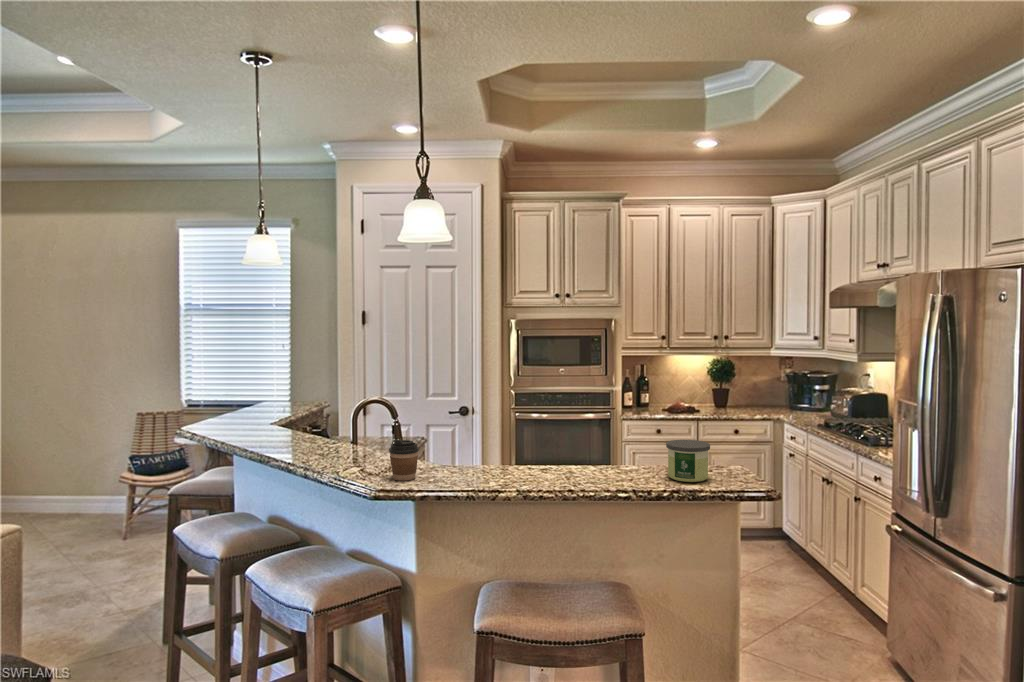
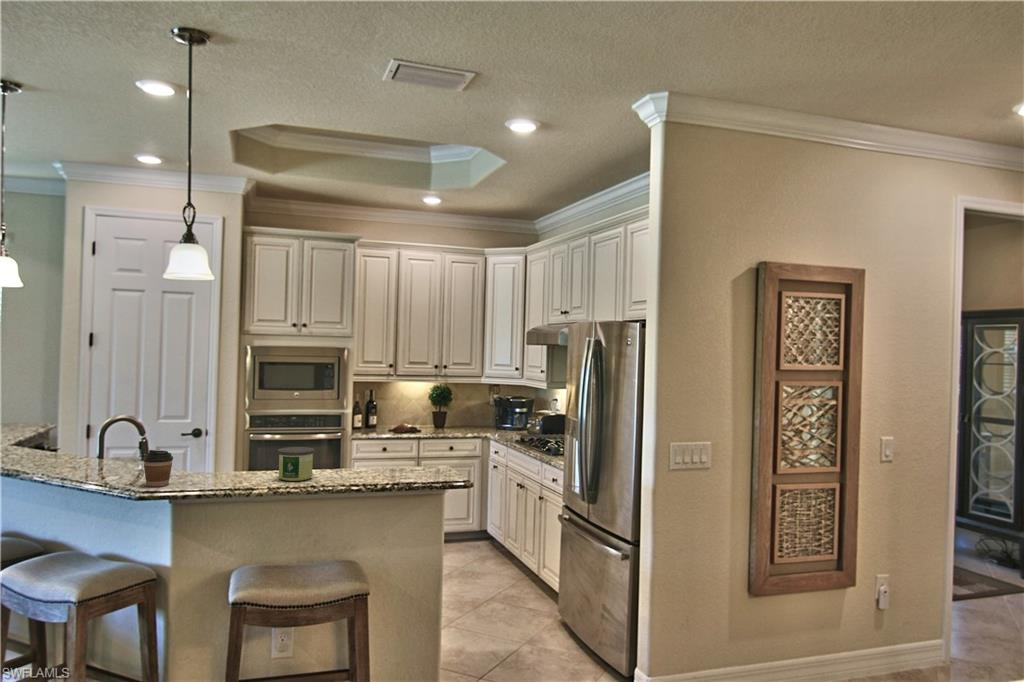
candle: present [666,440,710,482] -> present [278,447,315,481]

